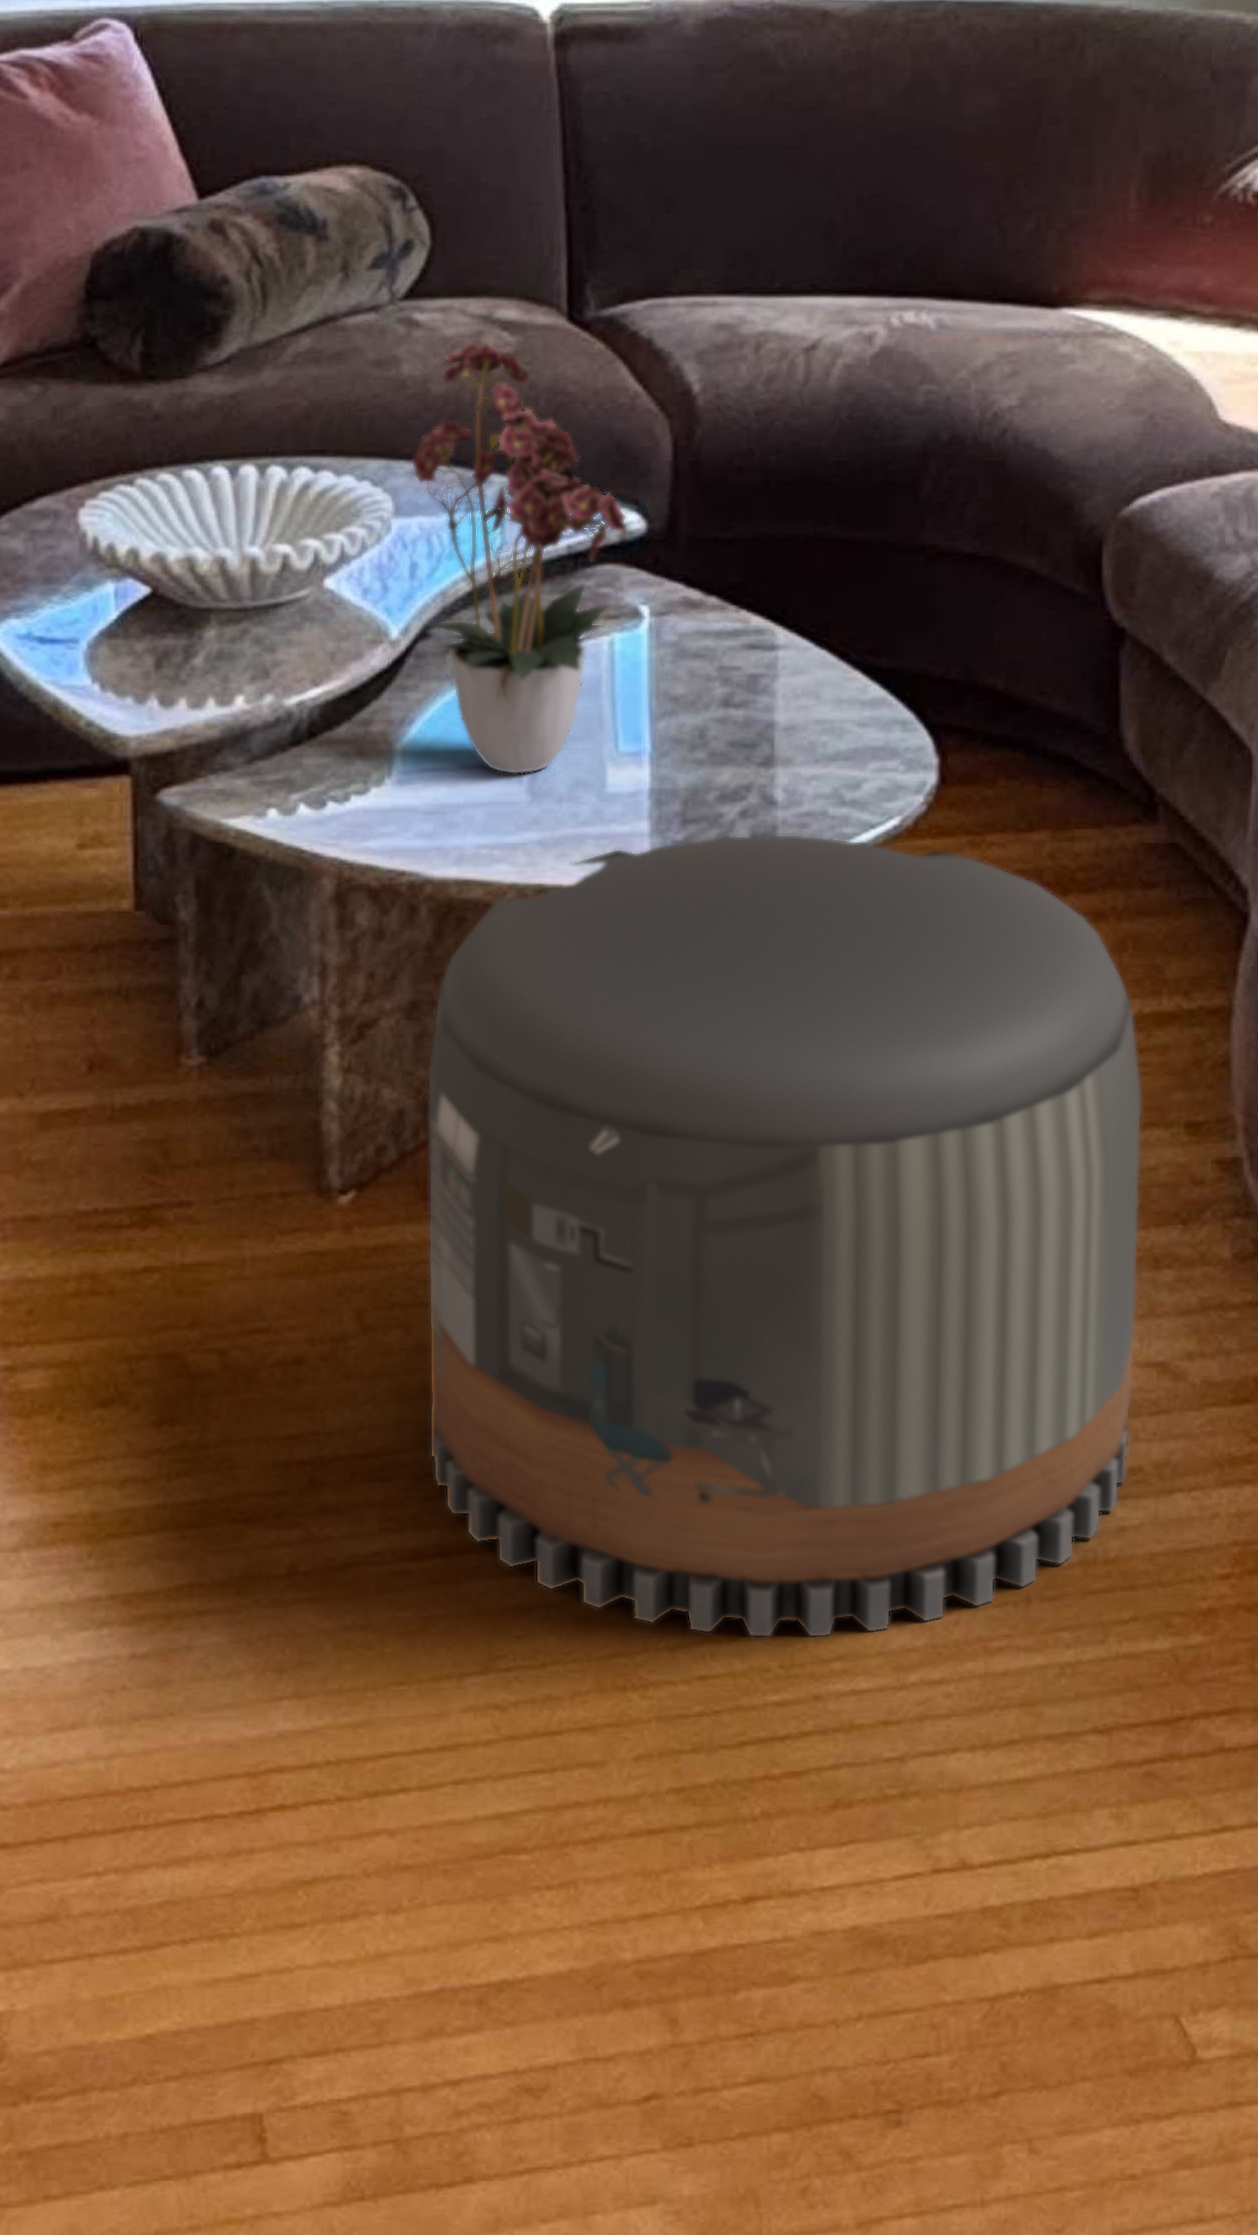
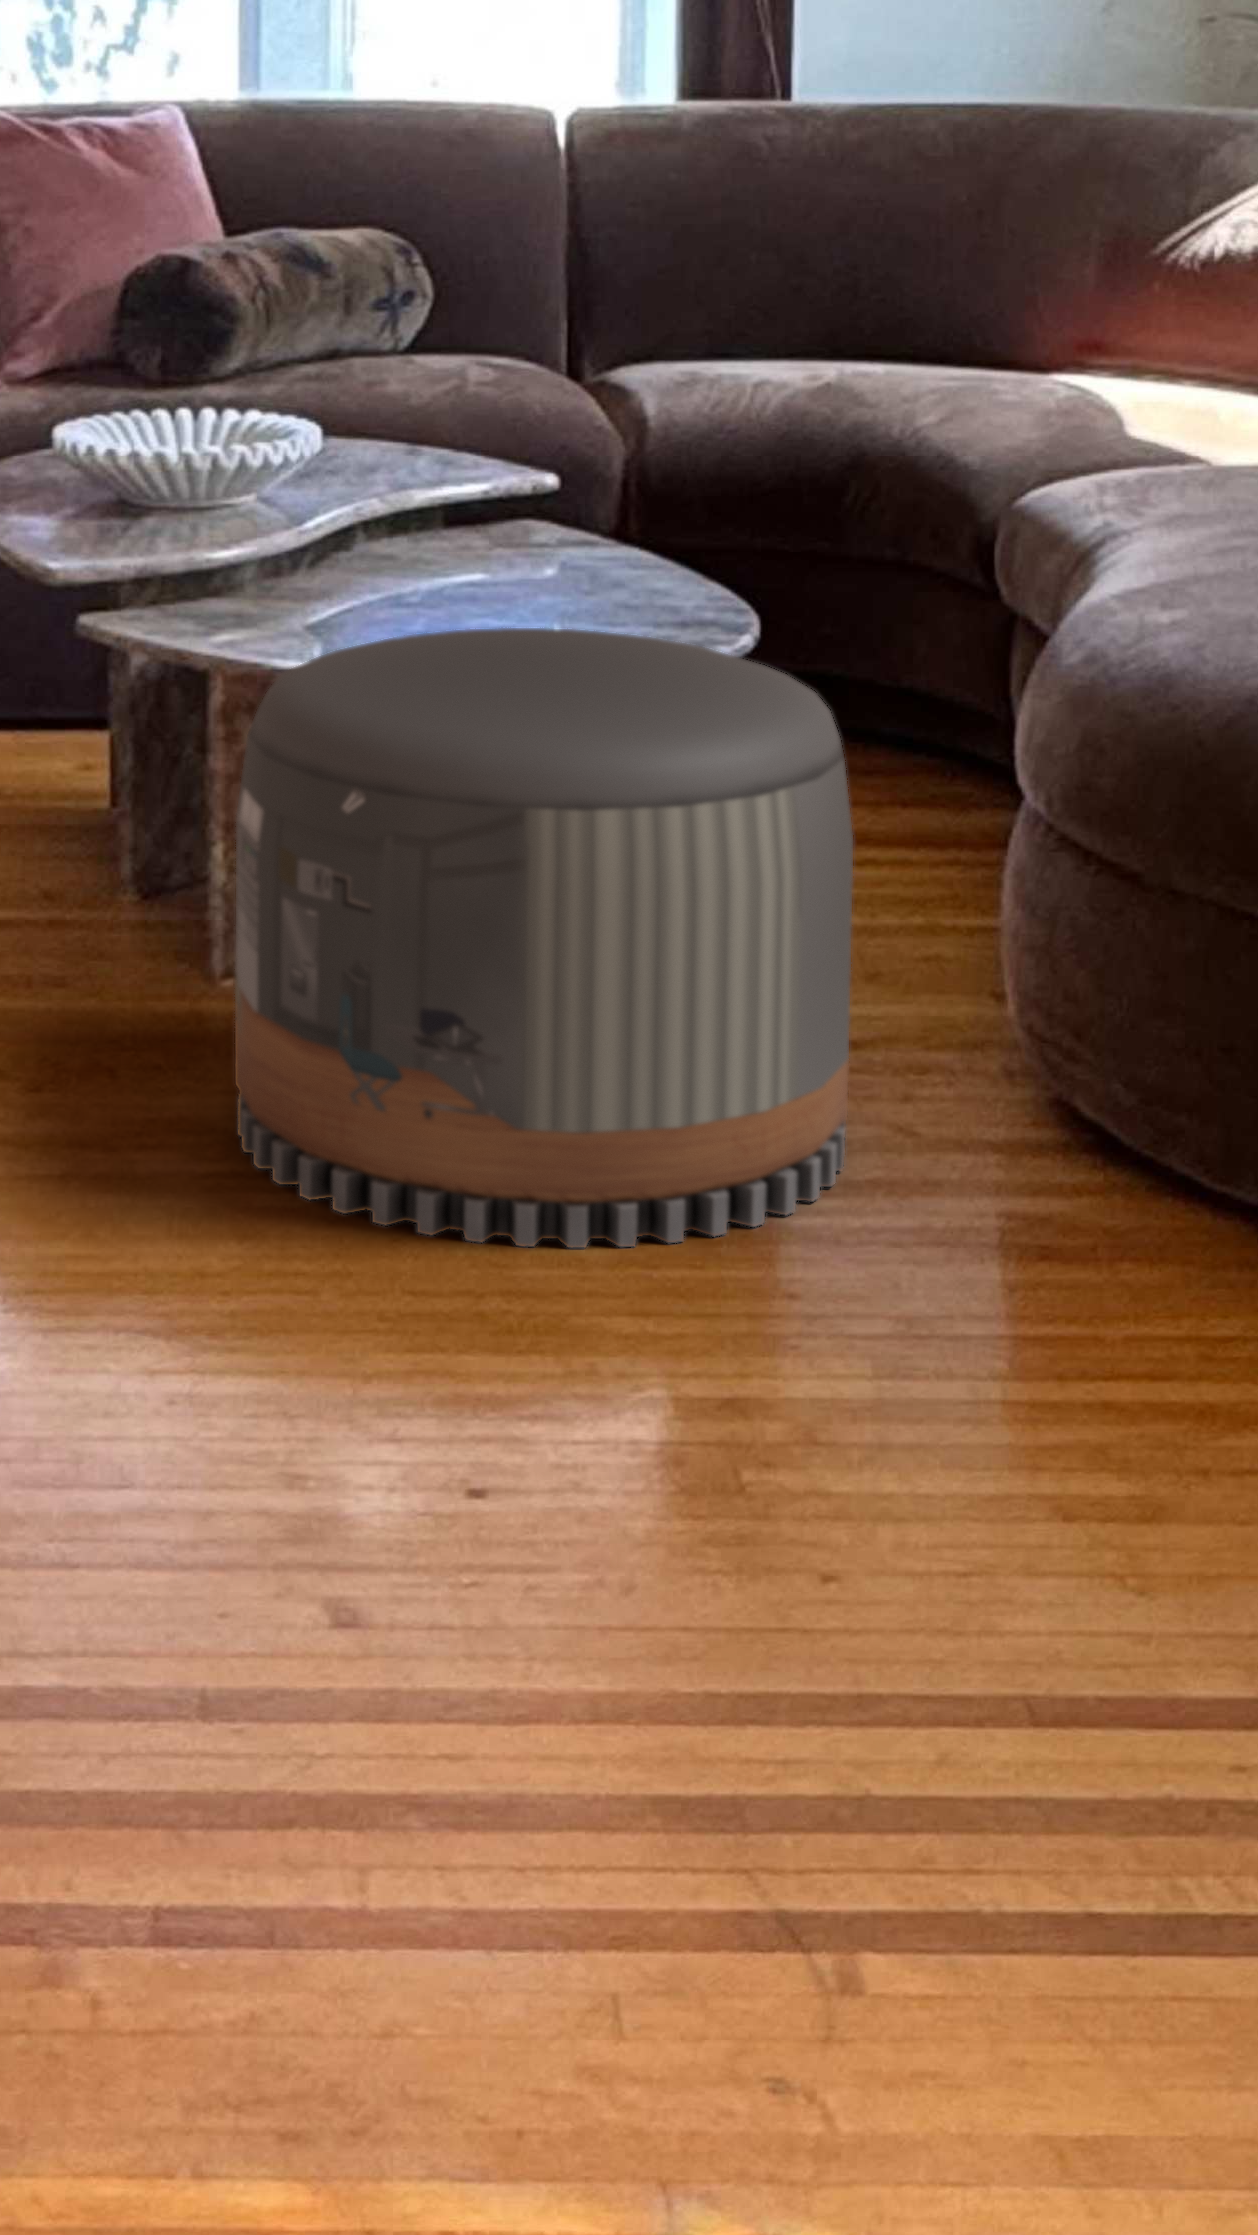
flower arrangement: present [413,344,627,773] -> none [272,209,474,592]

